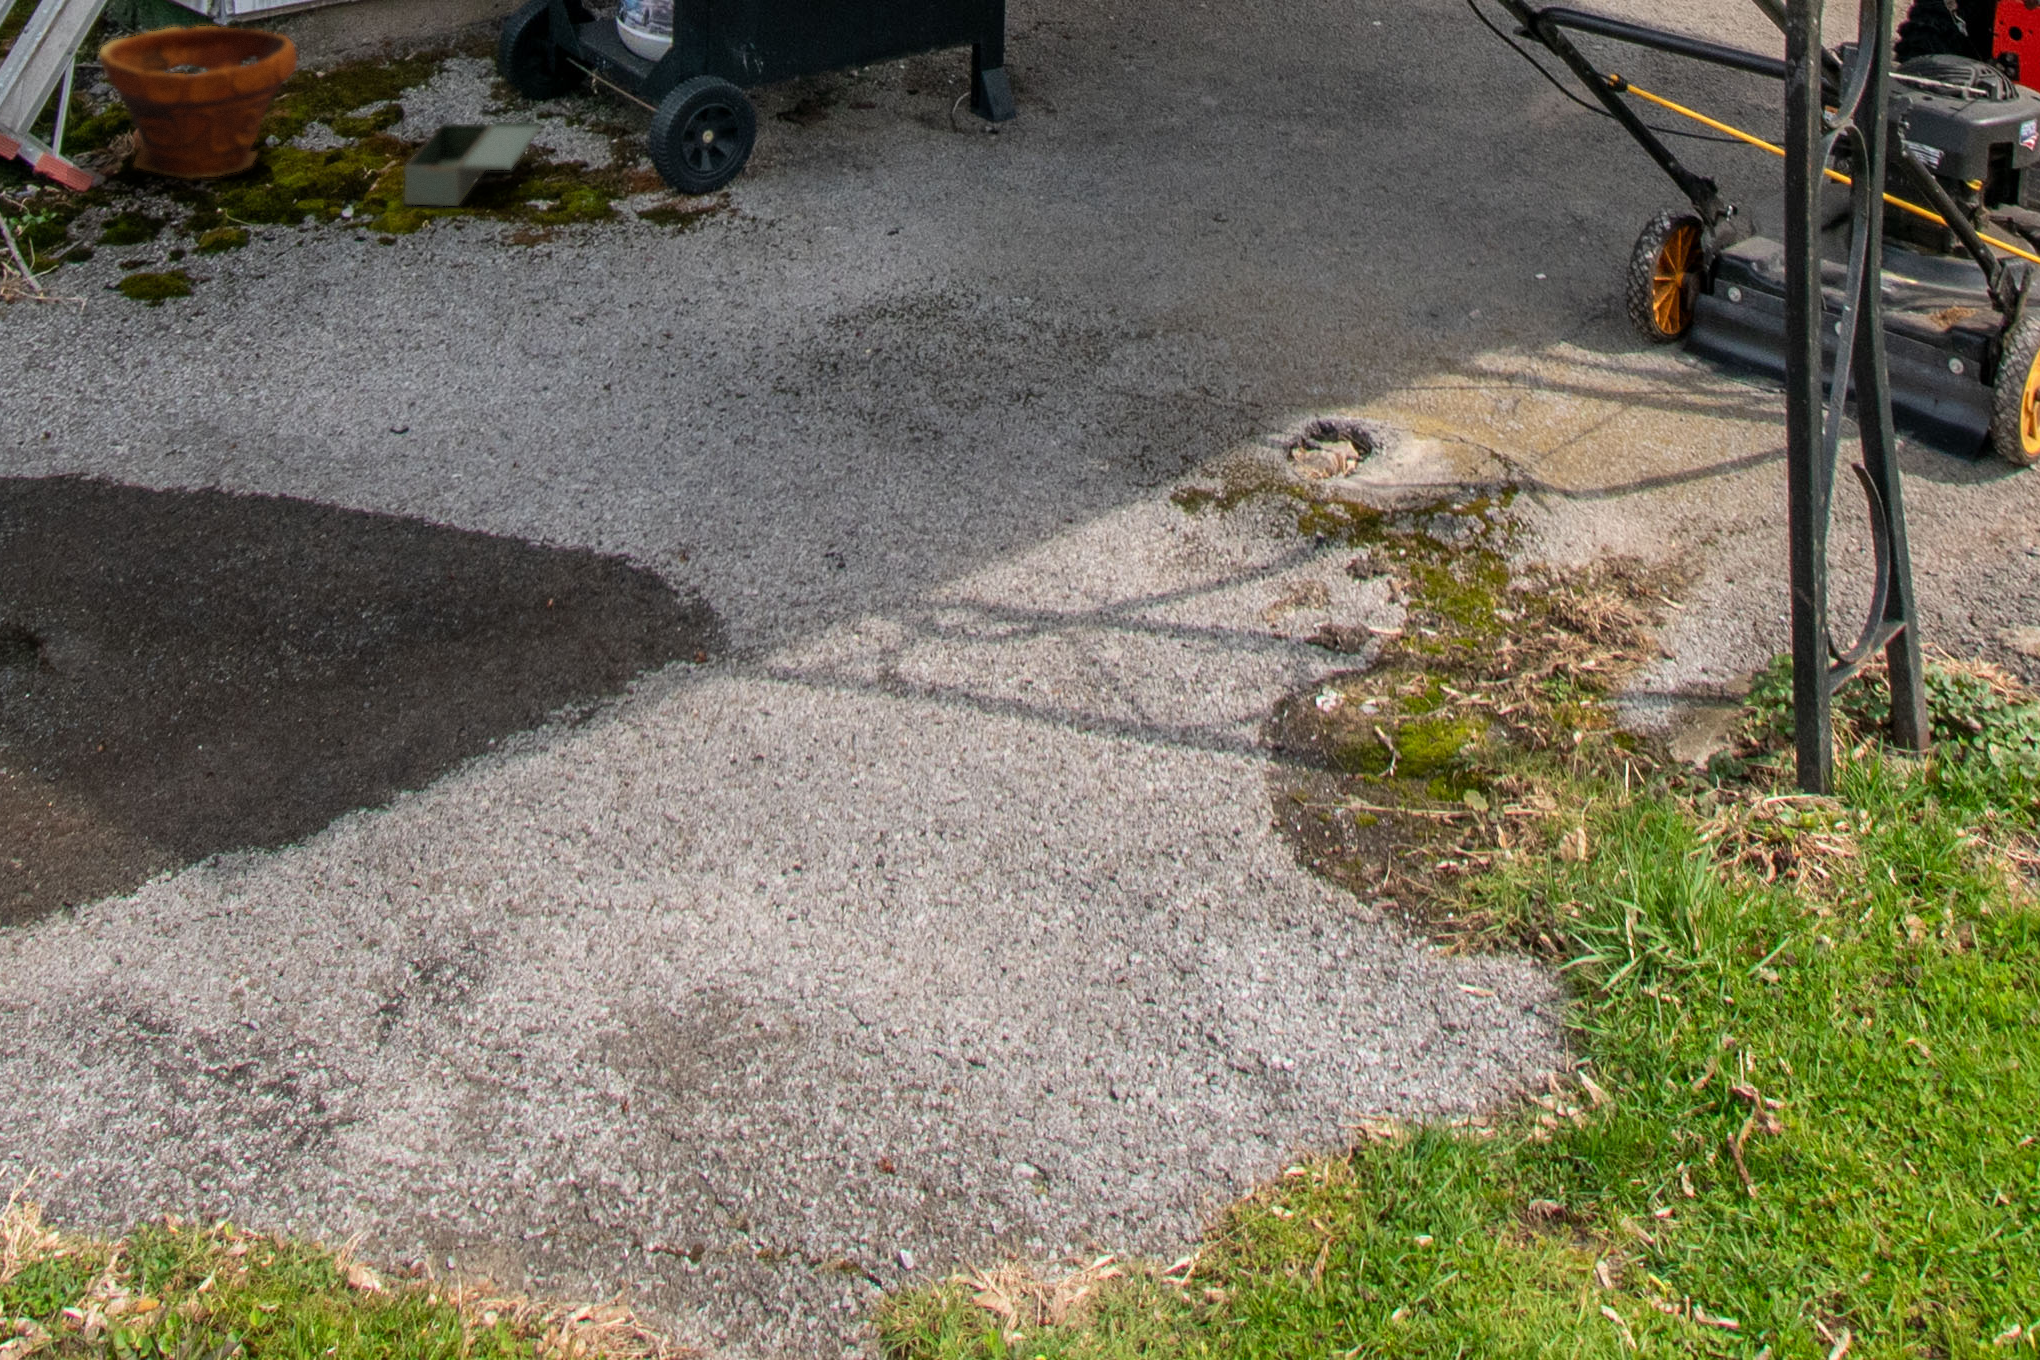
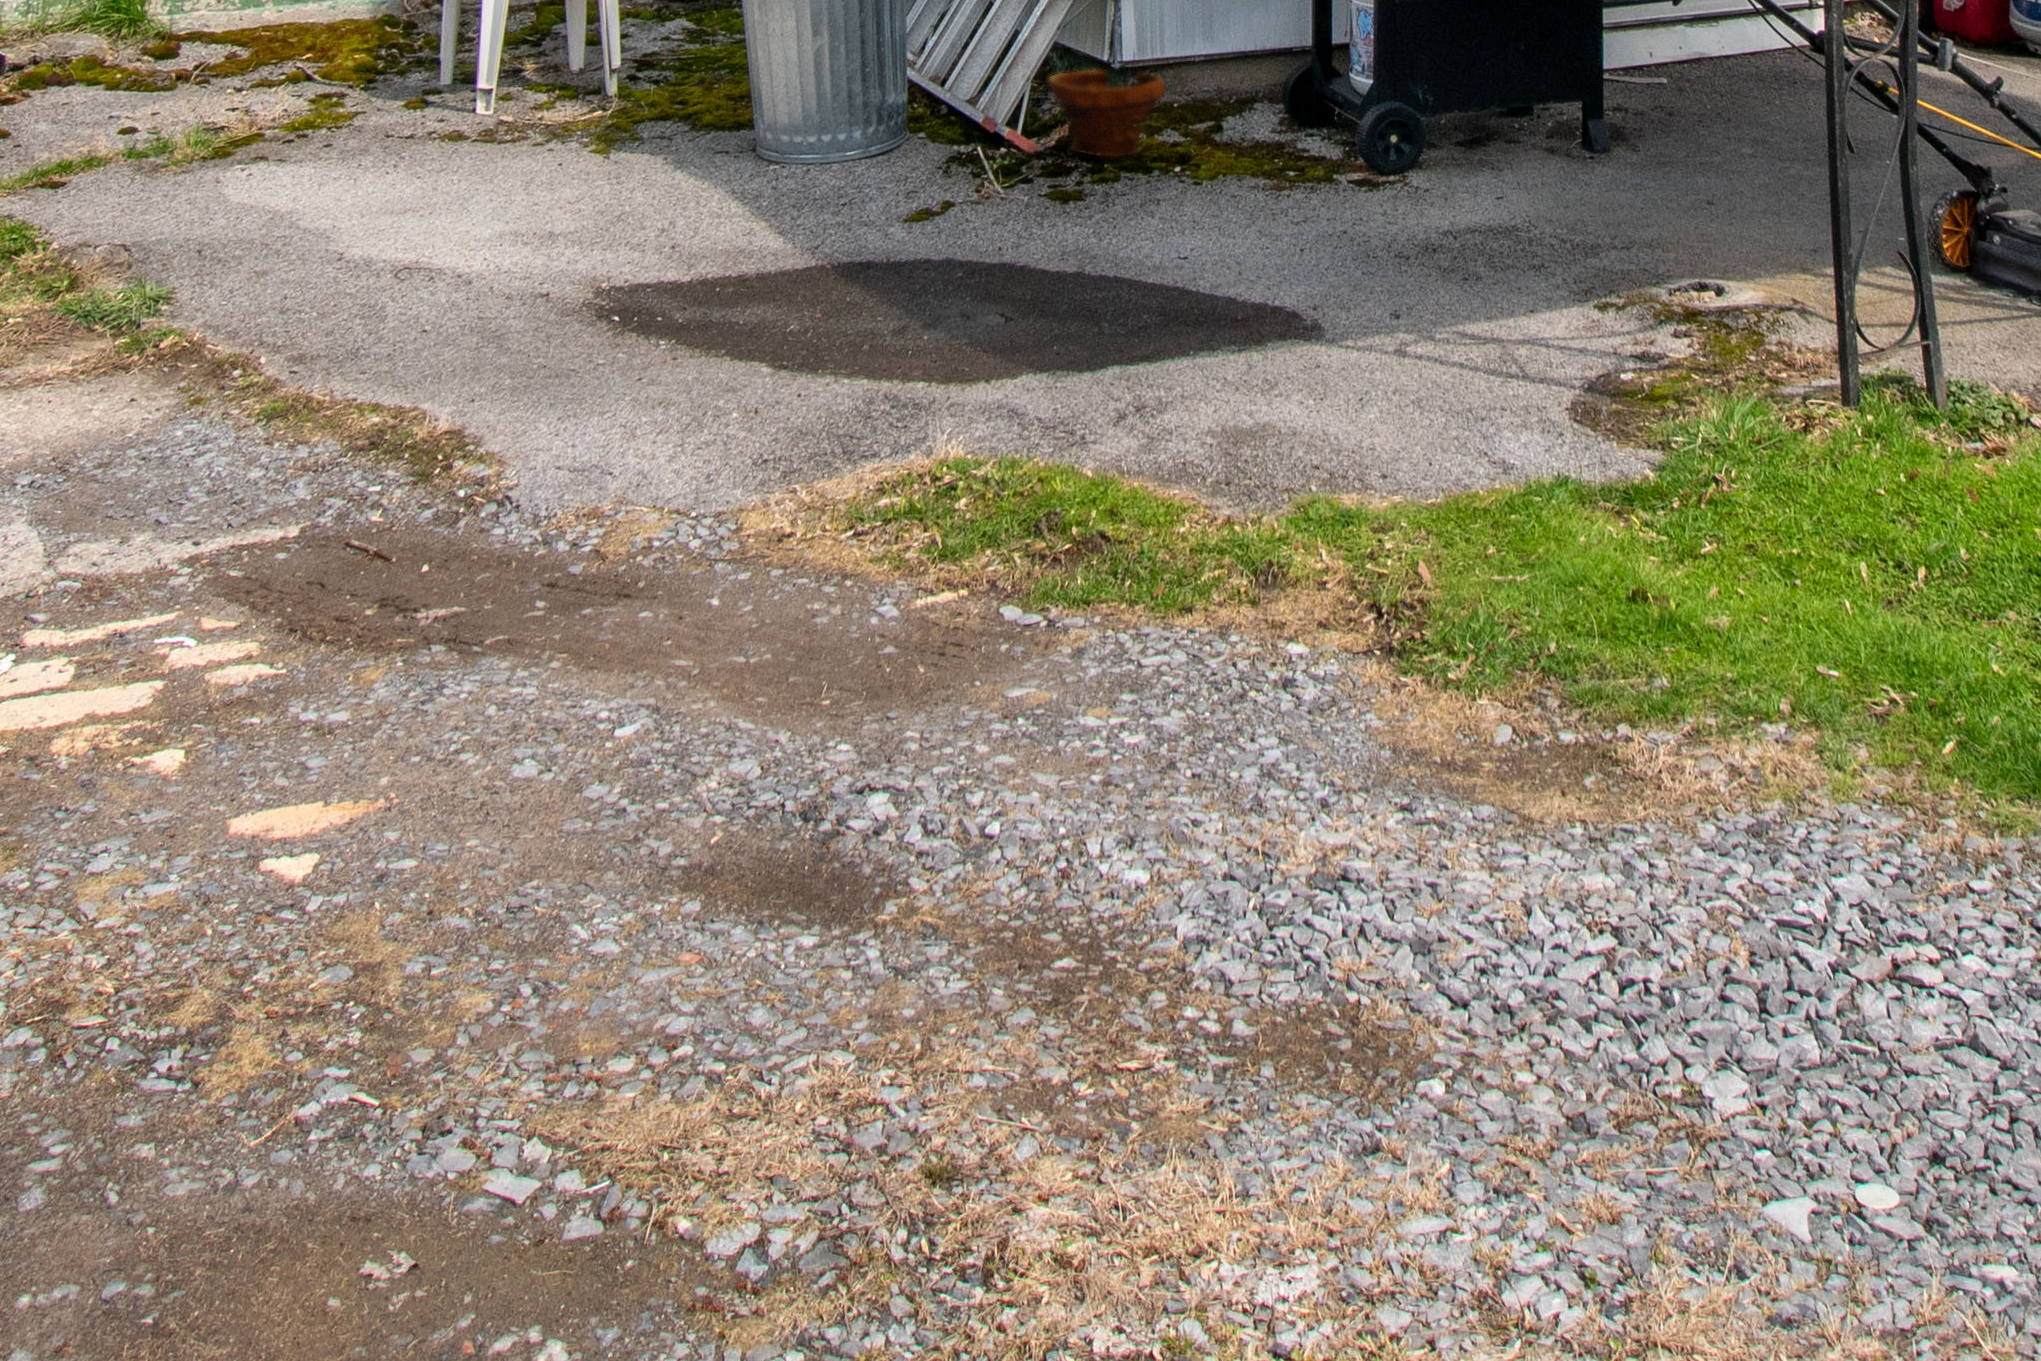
toolbox: present [404,122,541,206] -> none [1223,132,1312,174]

